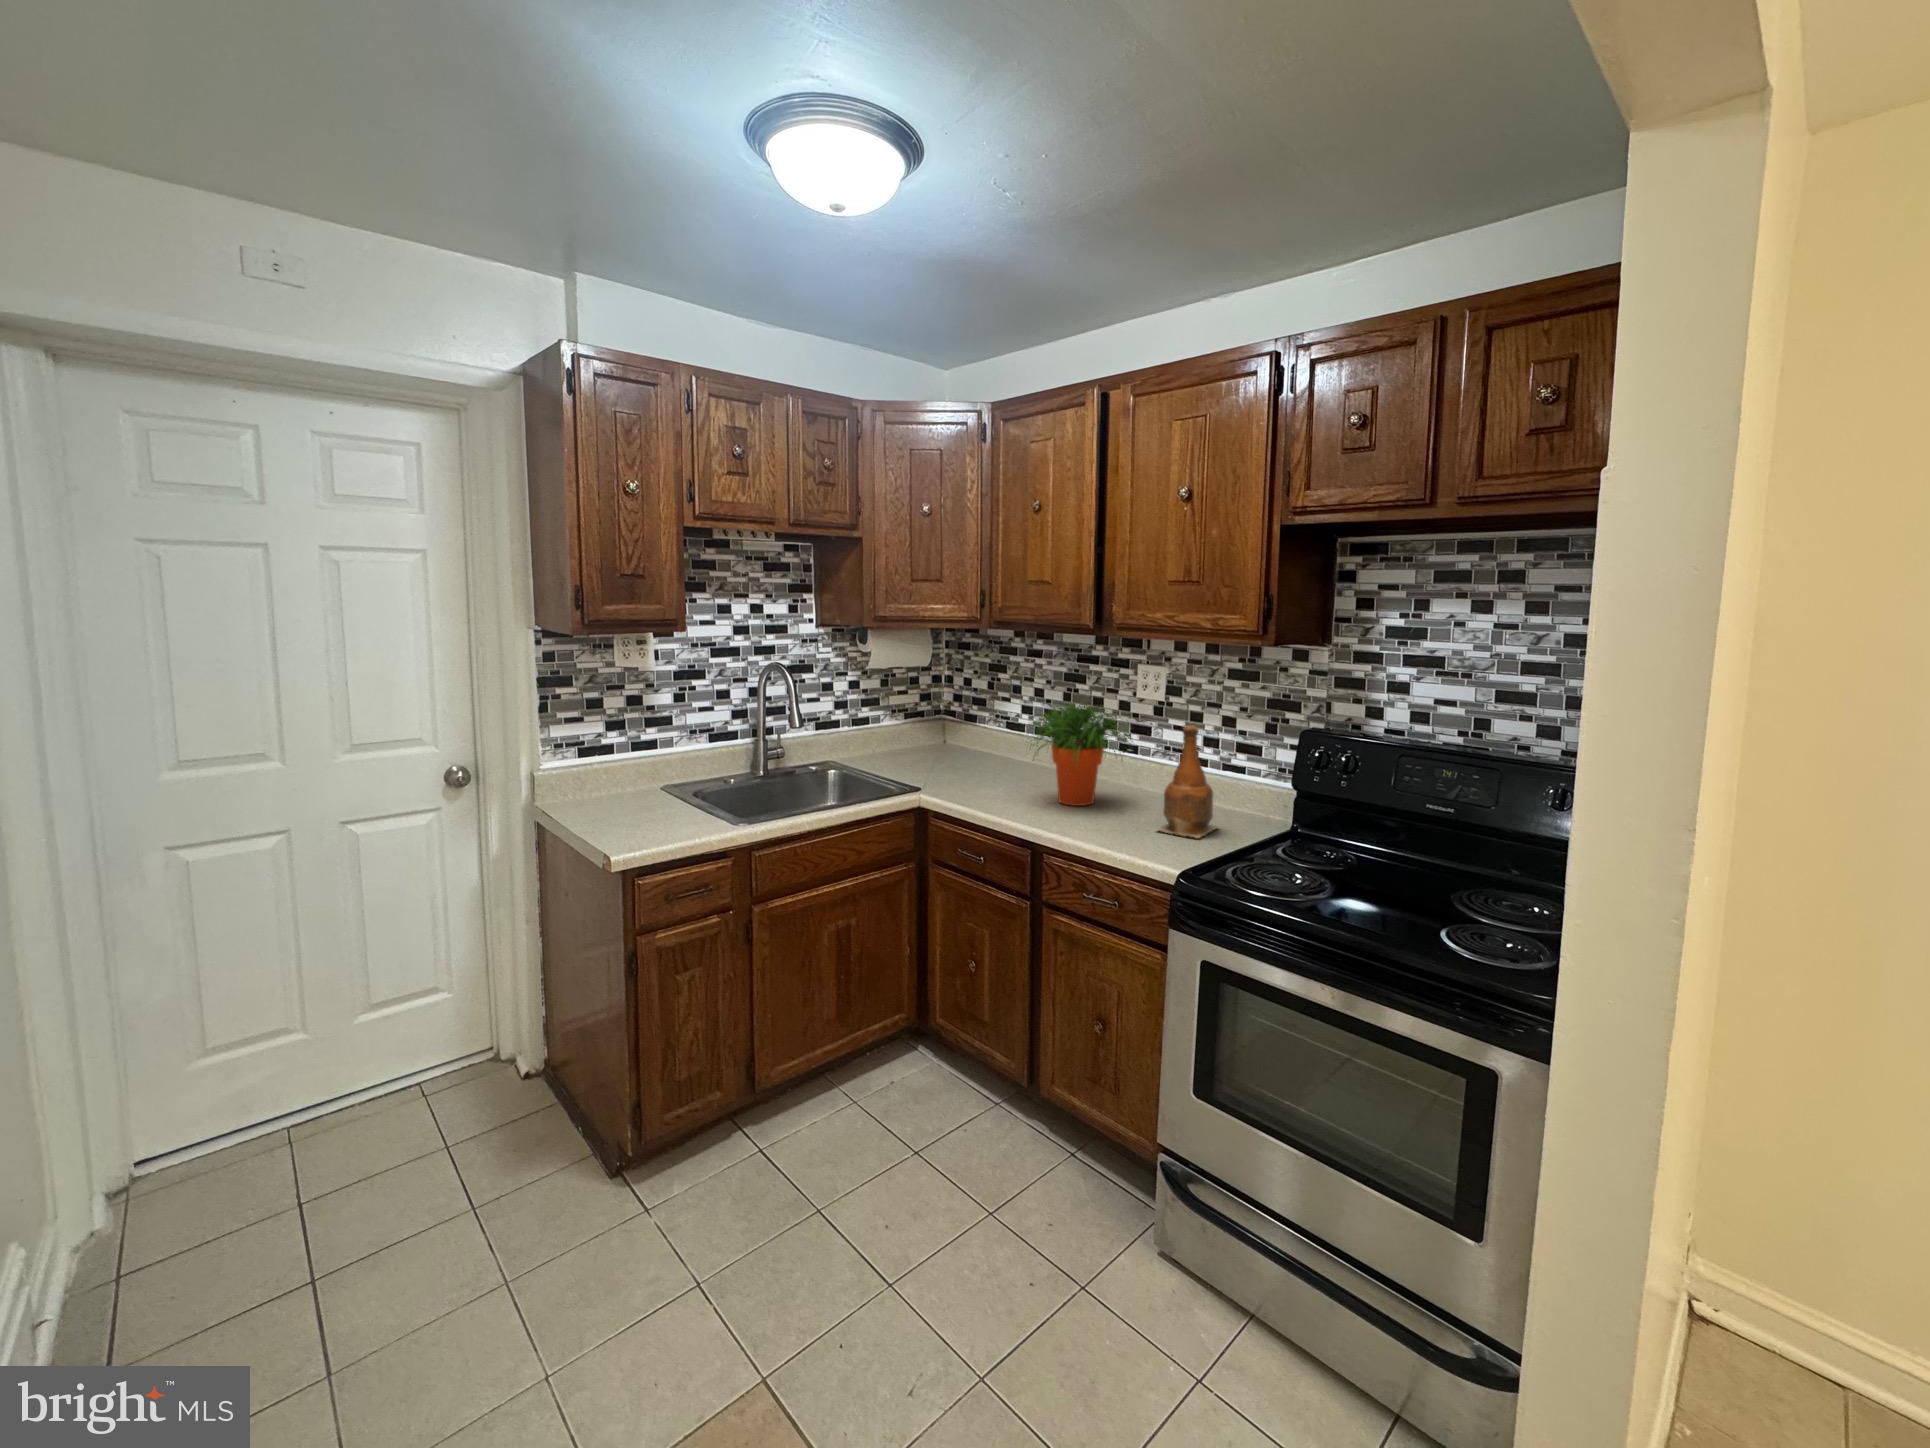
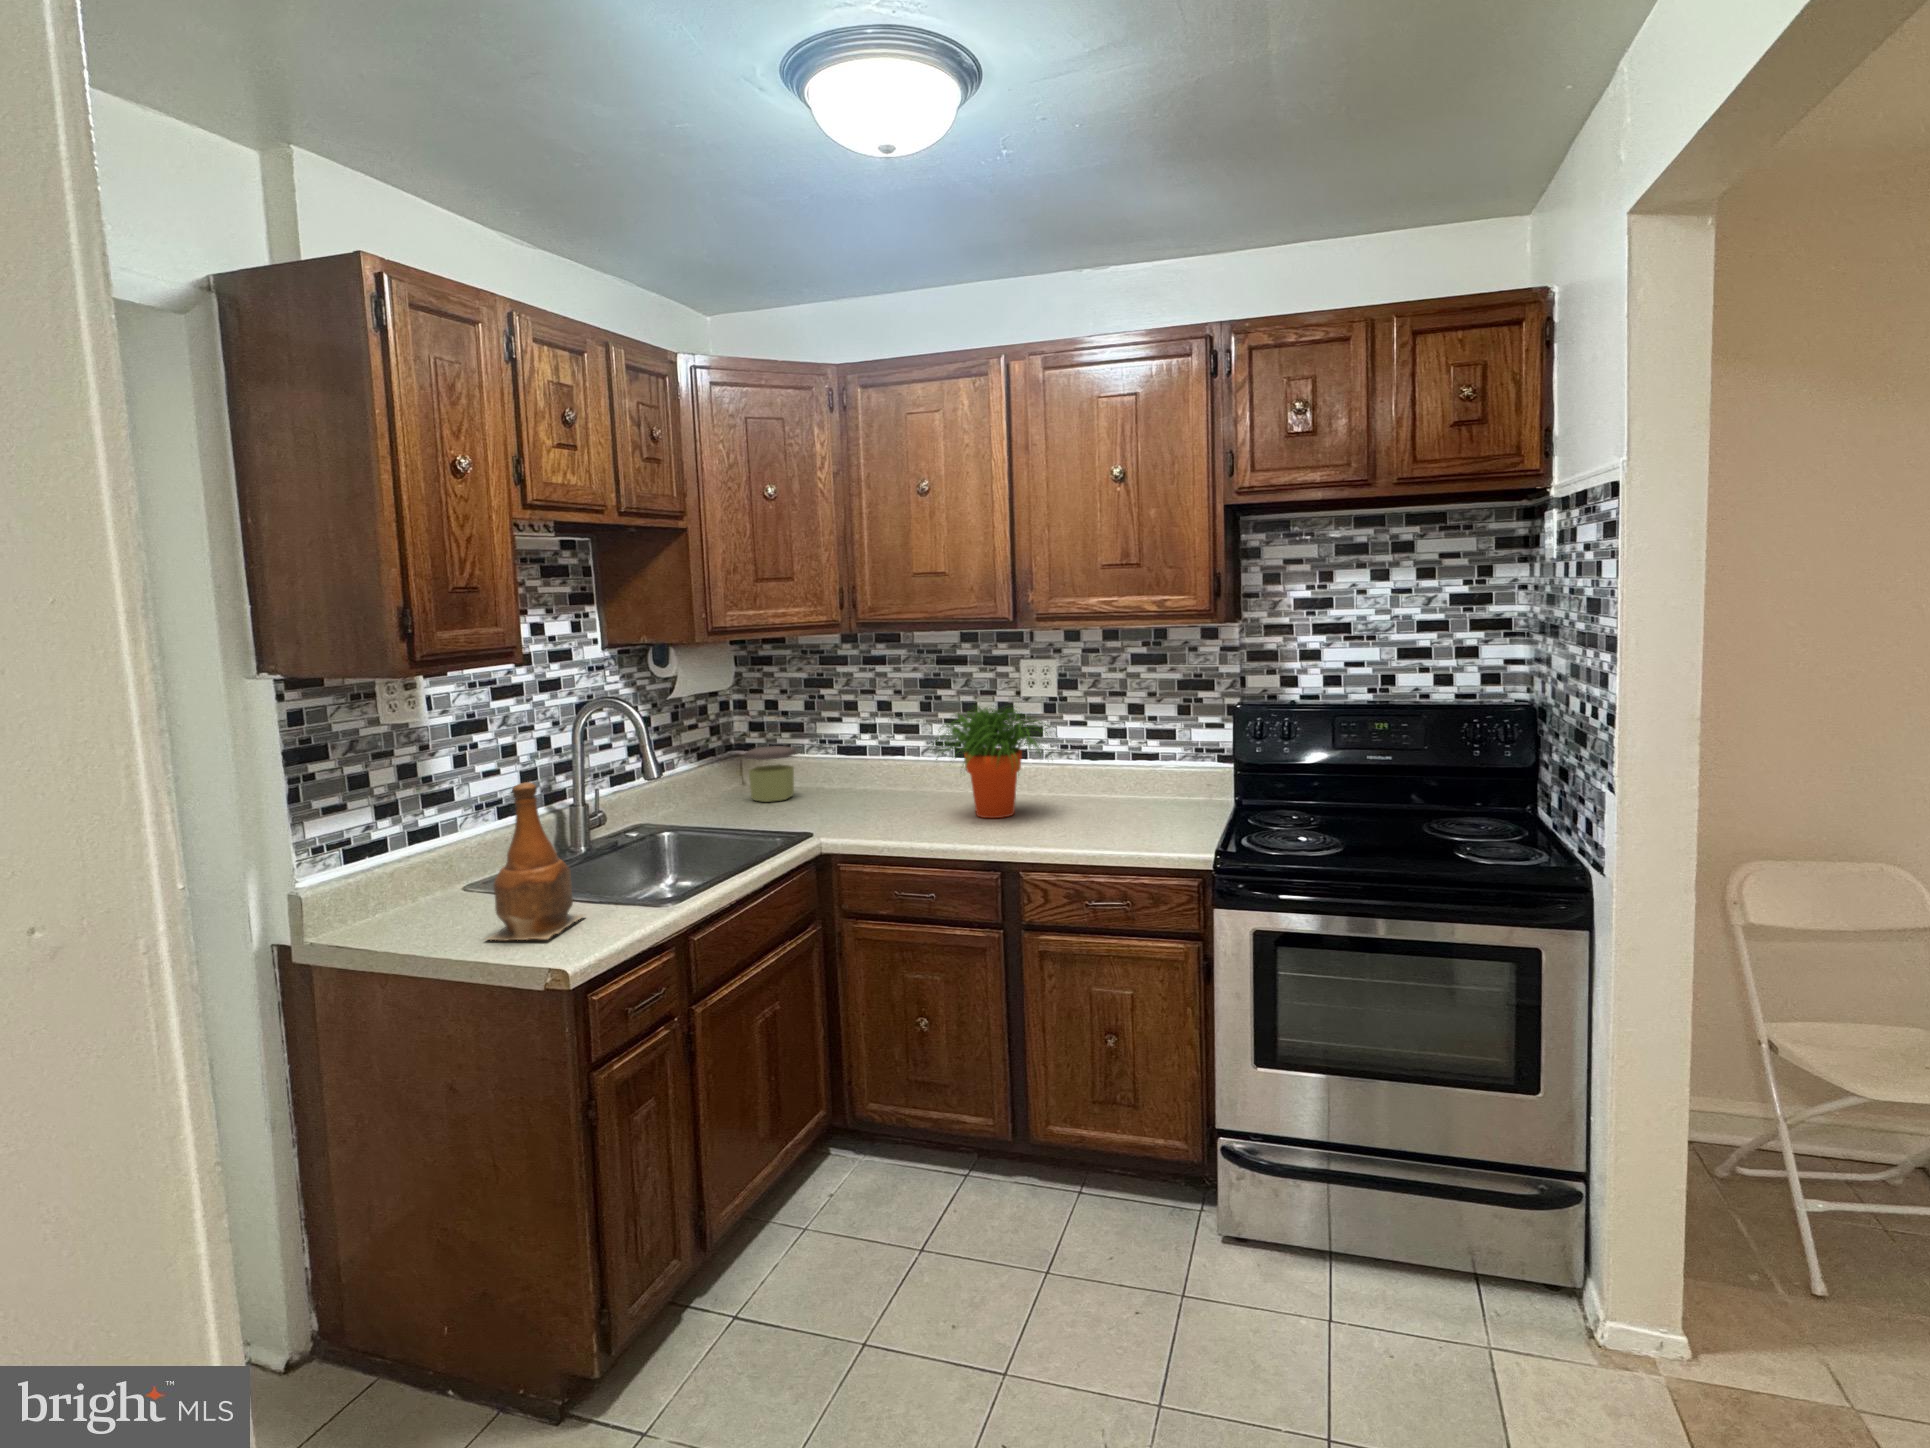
jar: none [925,716,966,762] -> present [744,746,796,802]
bottle: present [1157,725,1217,838] -> present [486,782,584,940]

